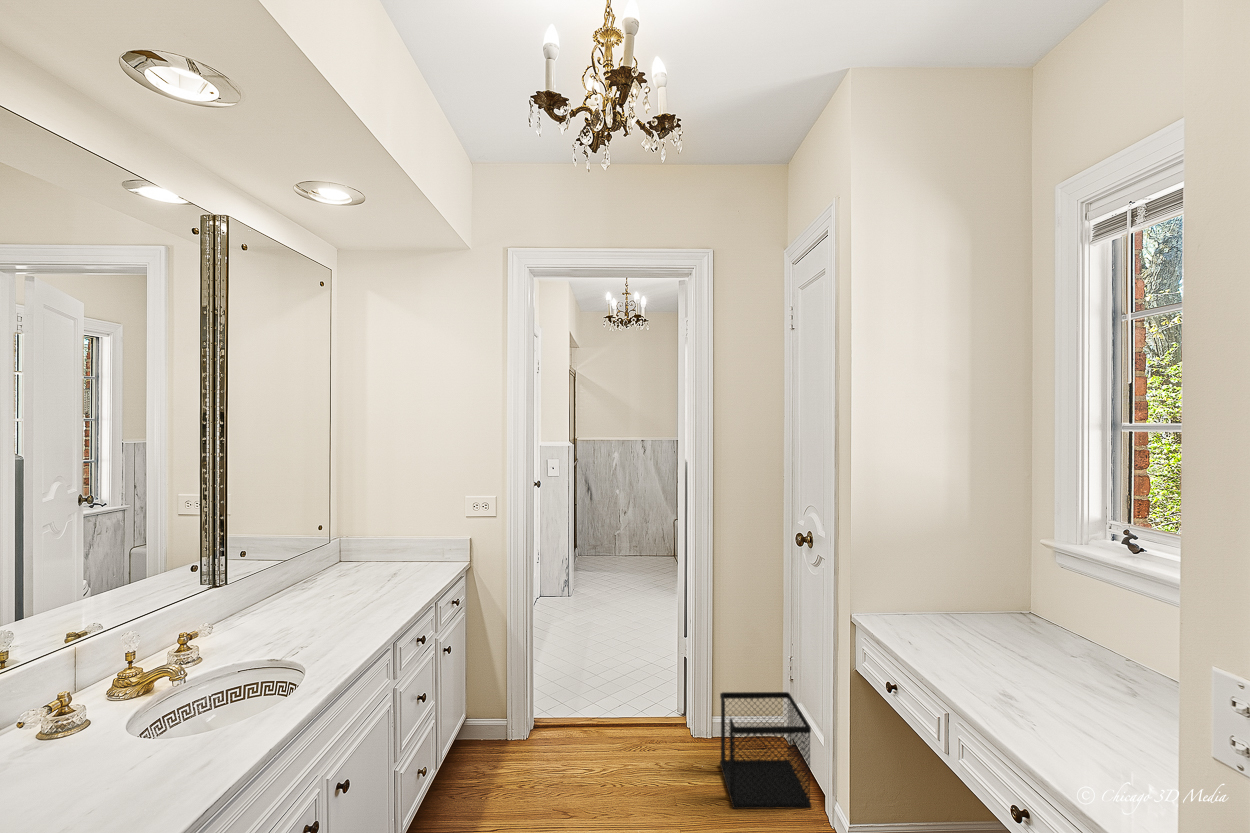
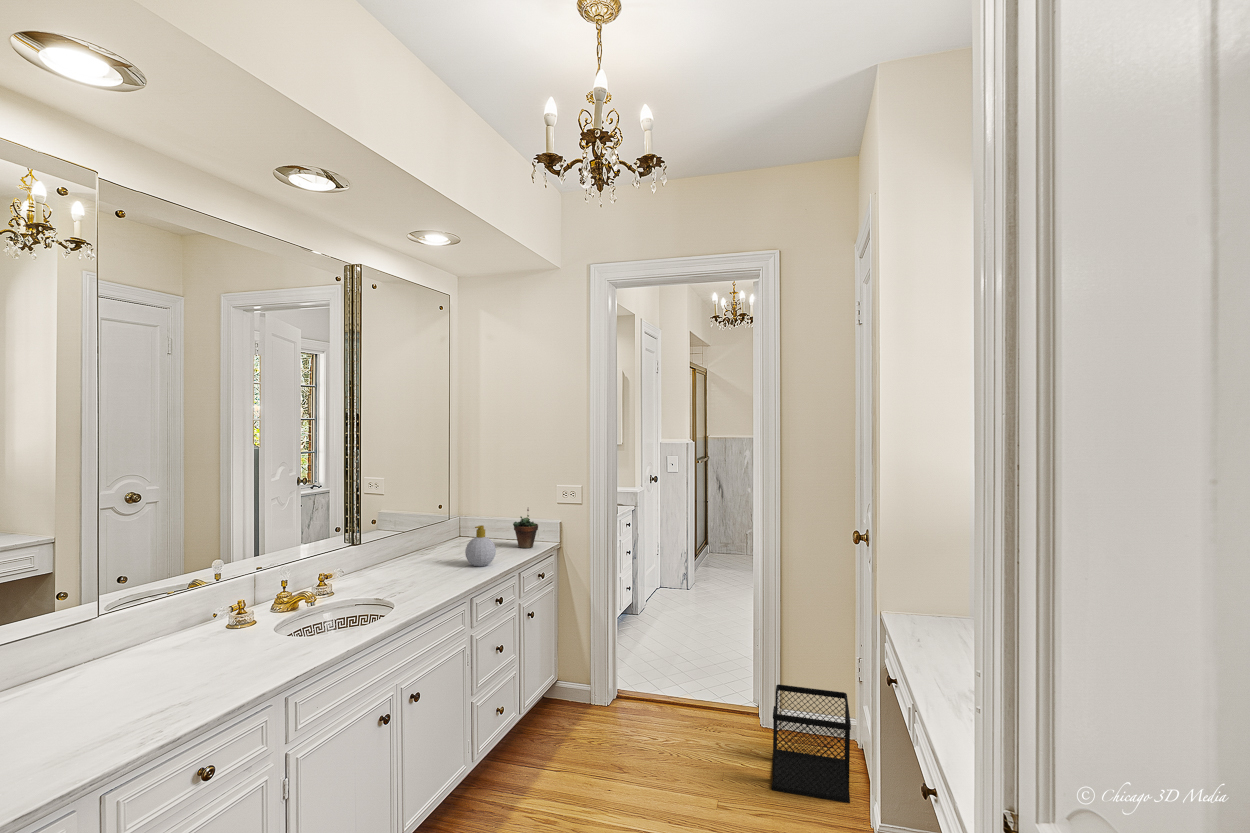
succulent plant: none [415,522,445,570] -> present [513,509,538,548]
soap bottle: none [369,549,408,599] -> present [465,525,496,566]

